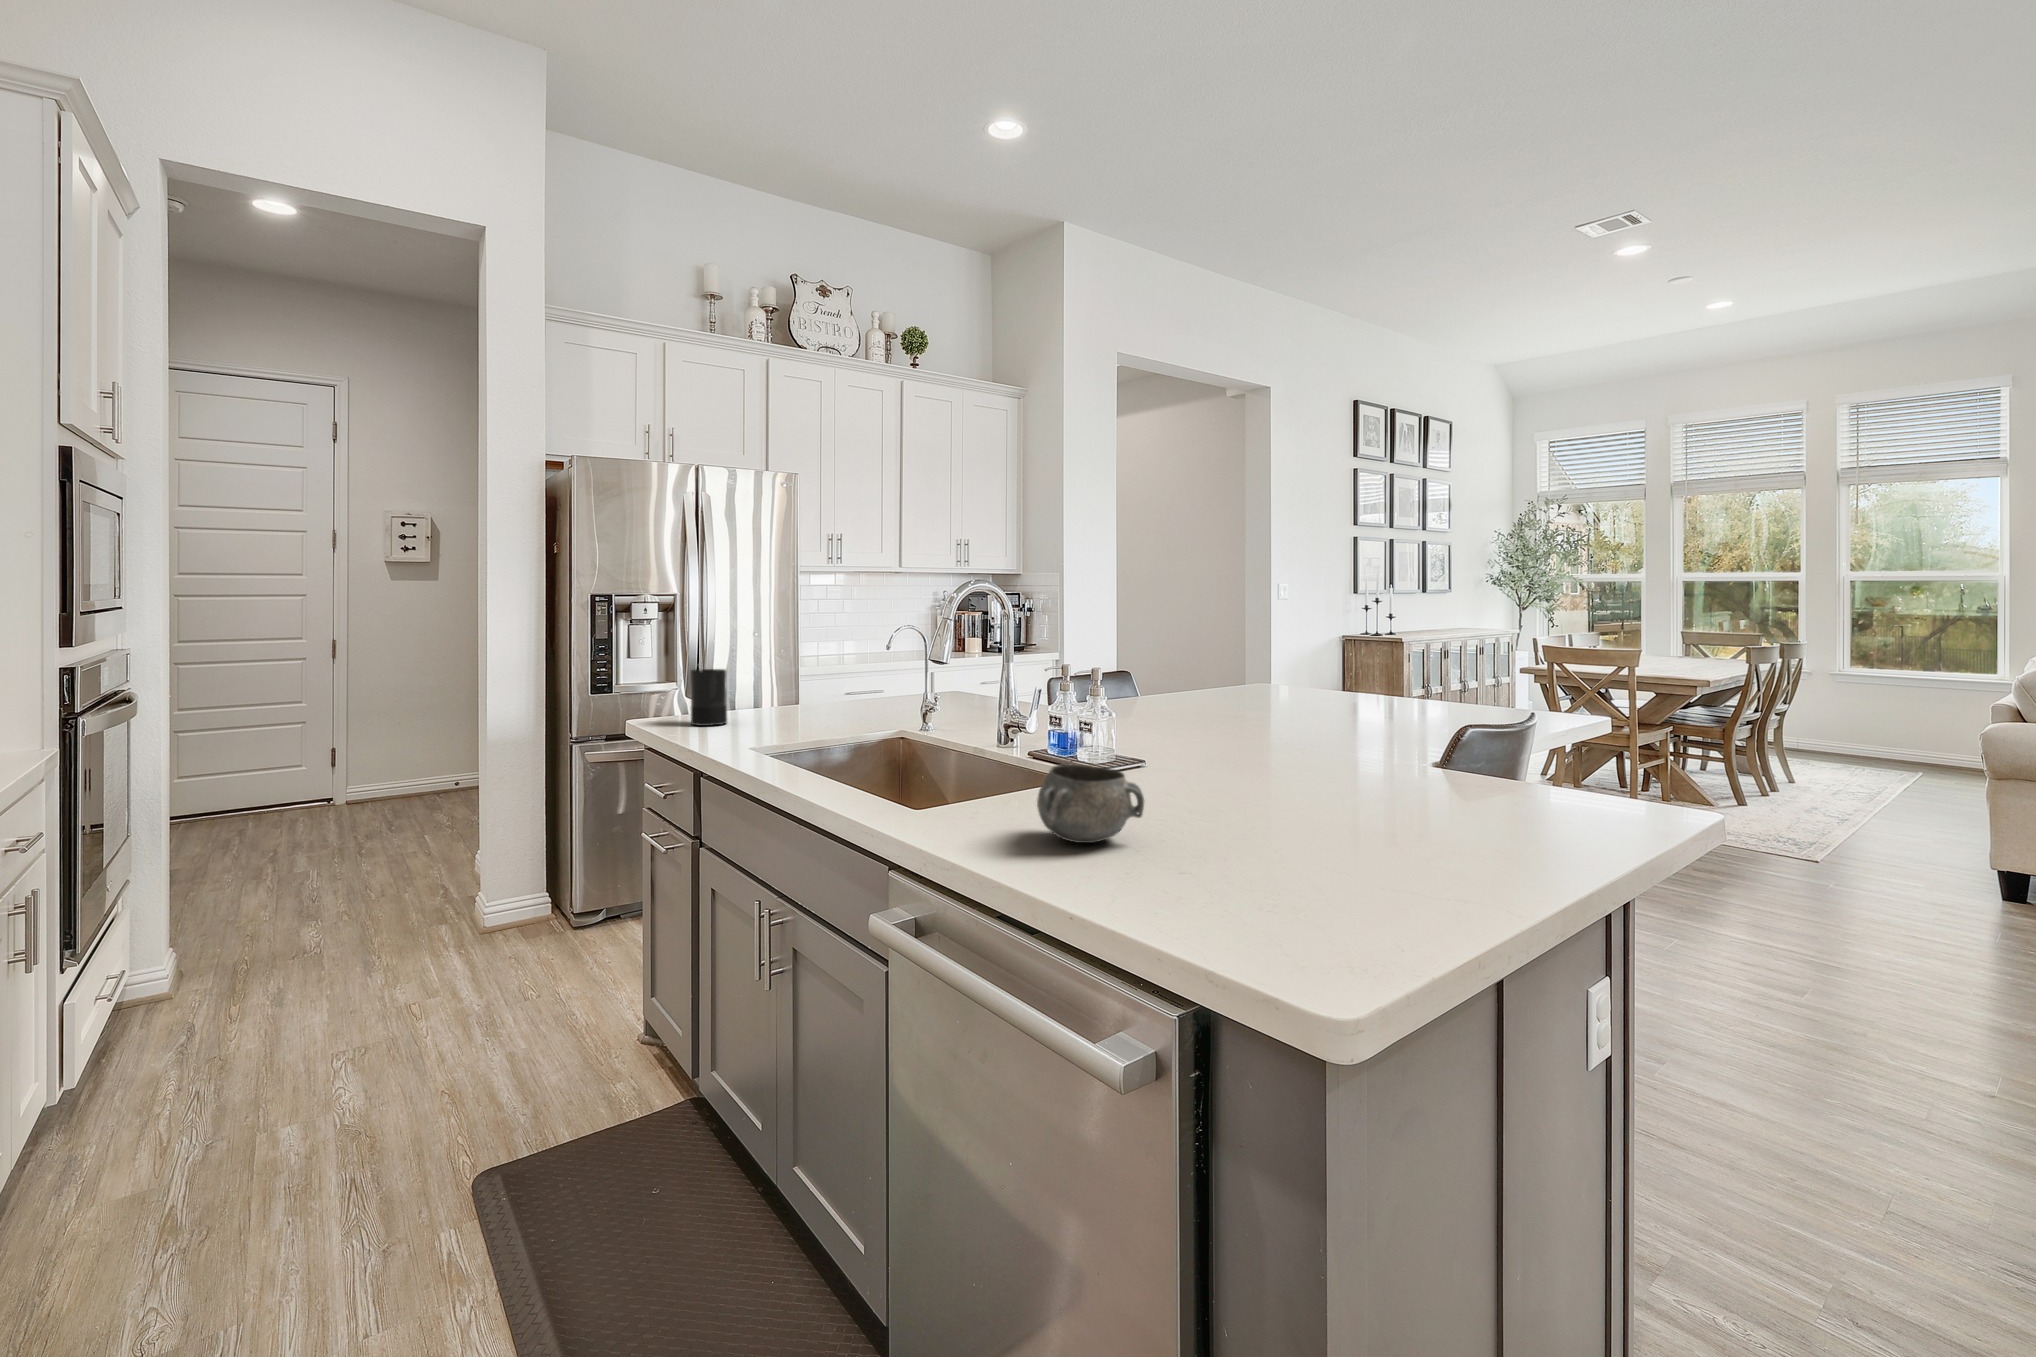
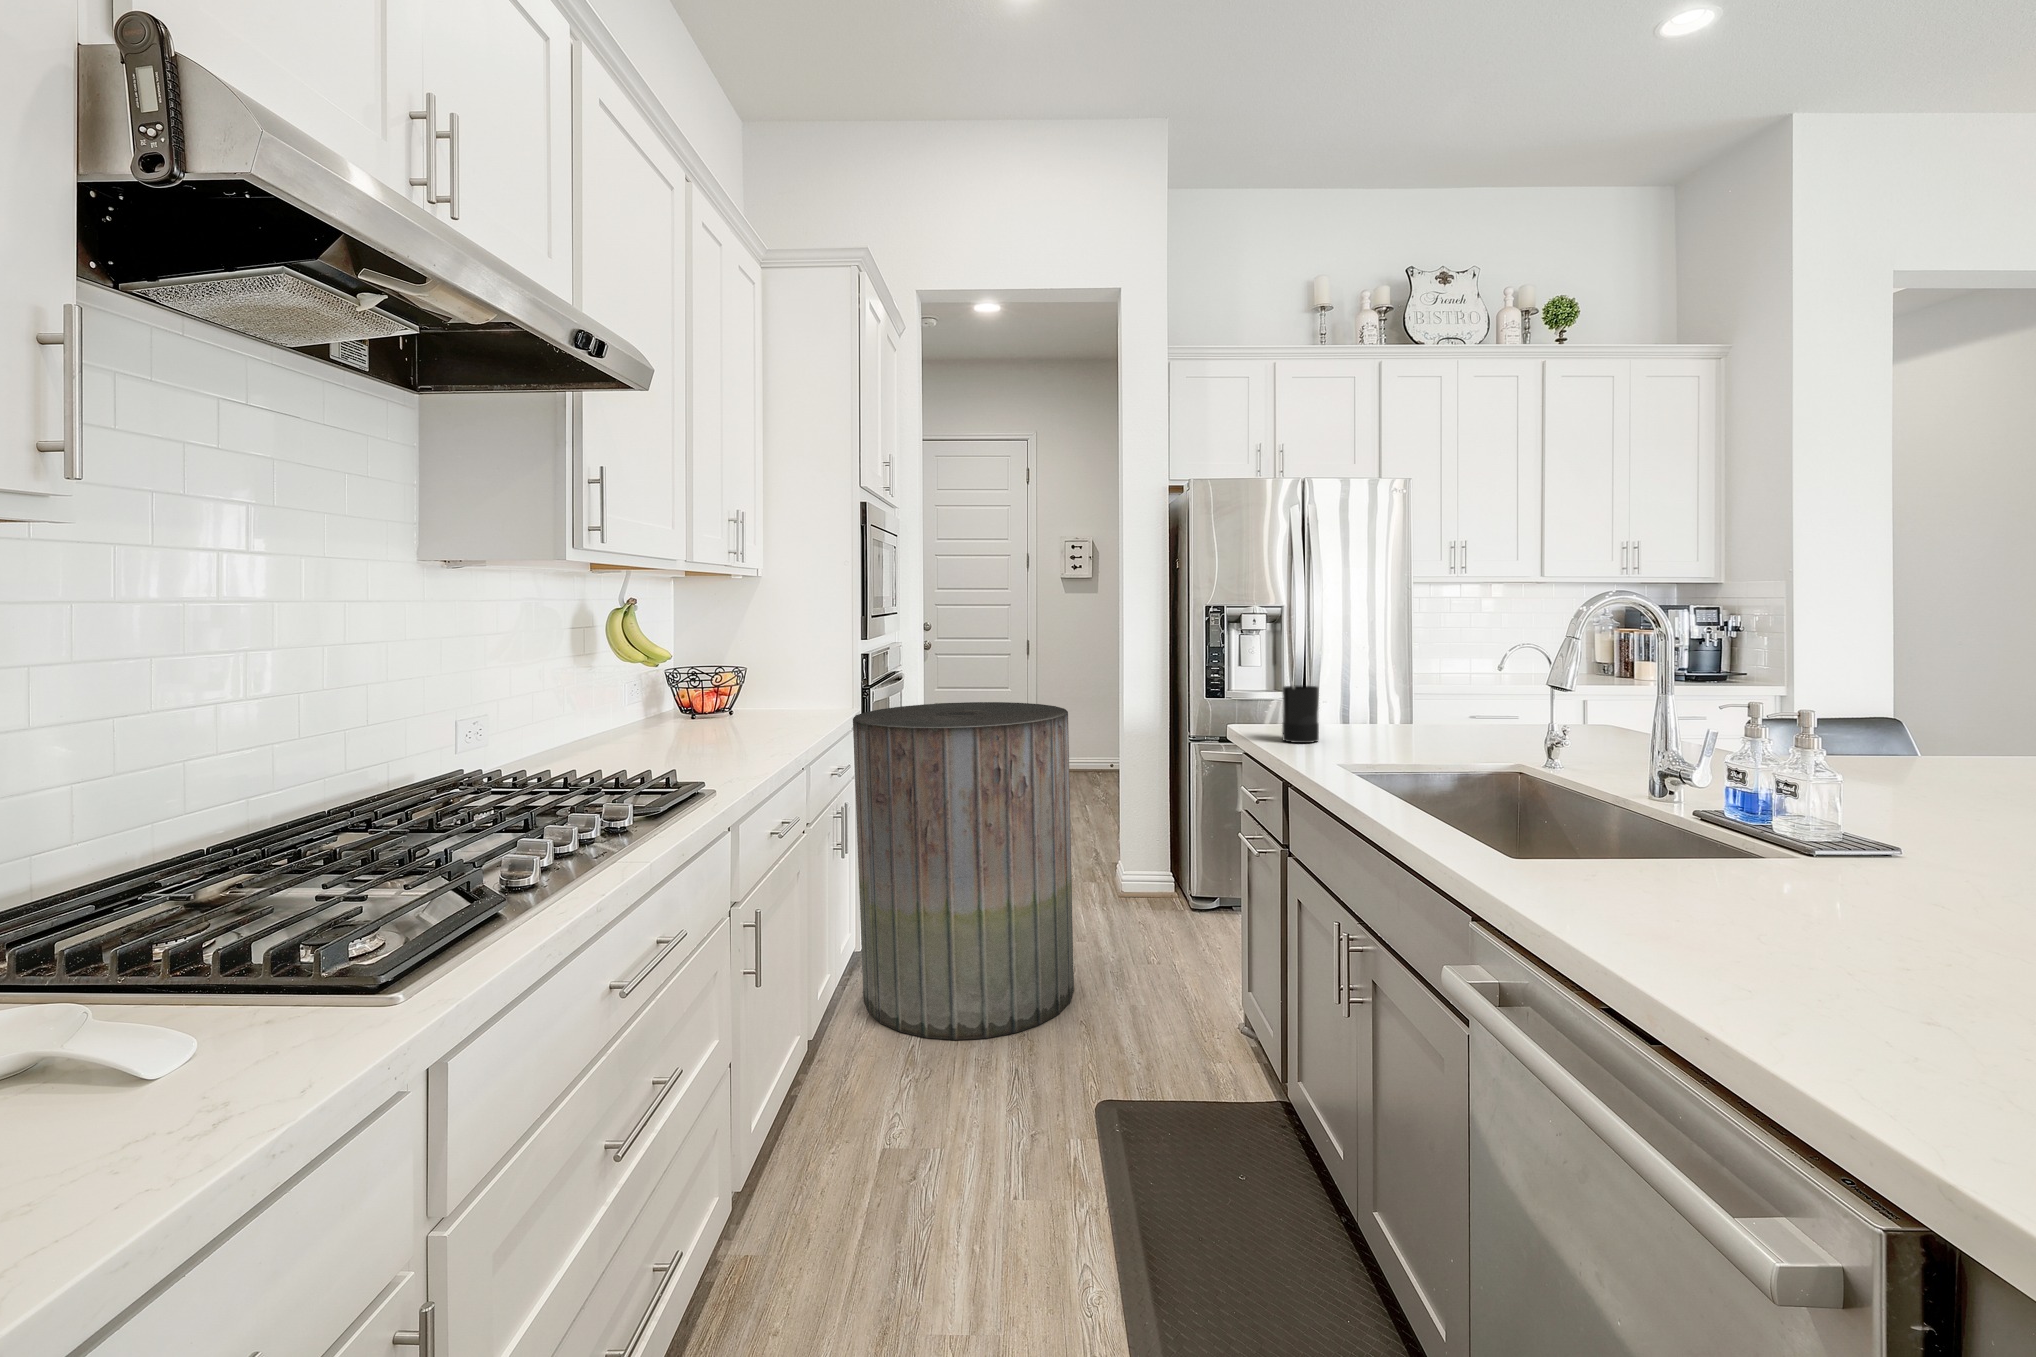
trash can: none [75,702,439,1147] -> present [853,702,1074,1040]
decorative bowl: present [1037,764,1144,843] -> none [1697,866,1903,991]

